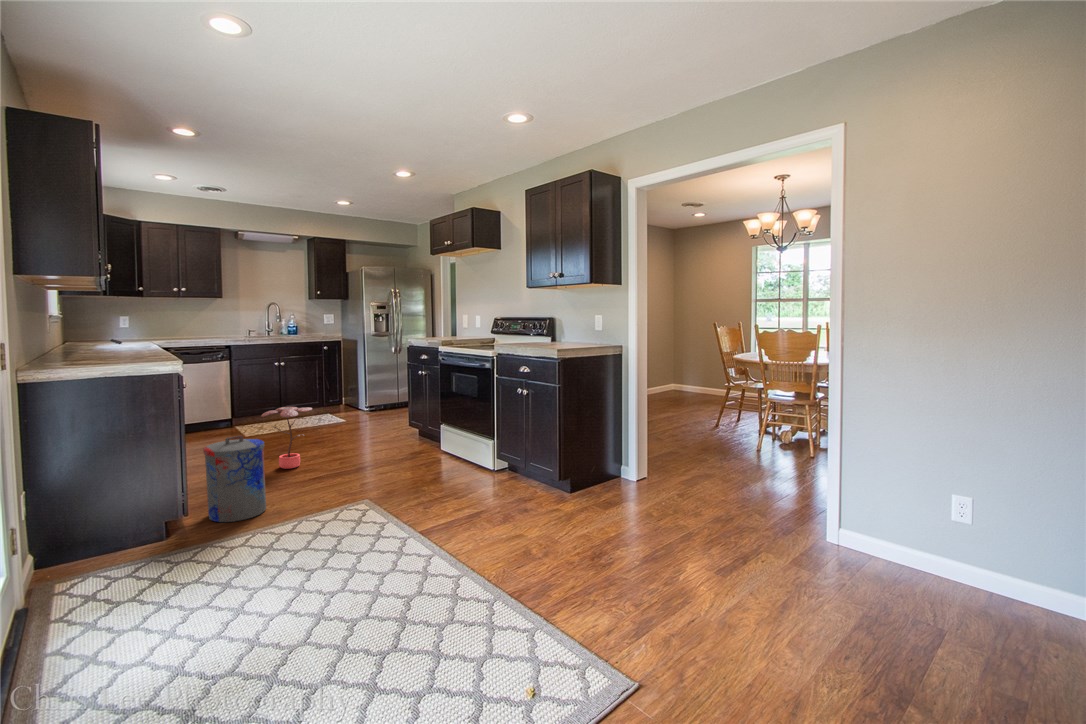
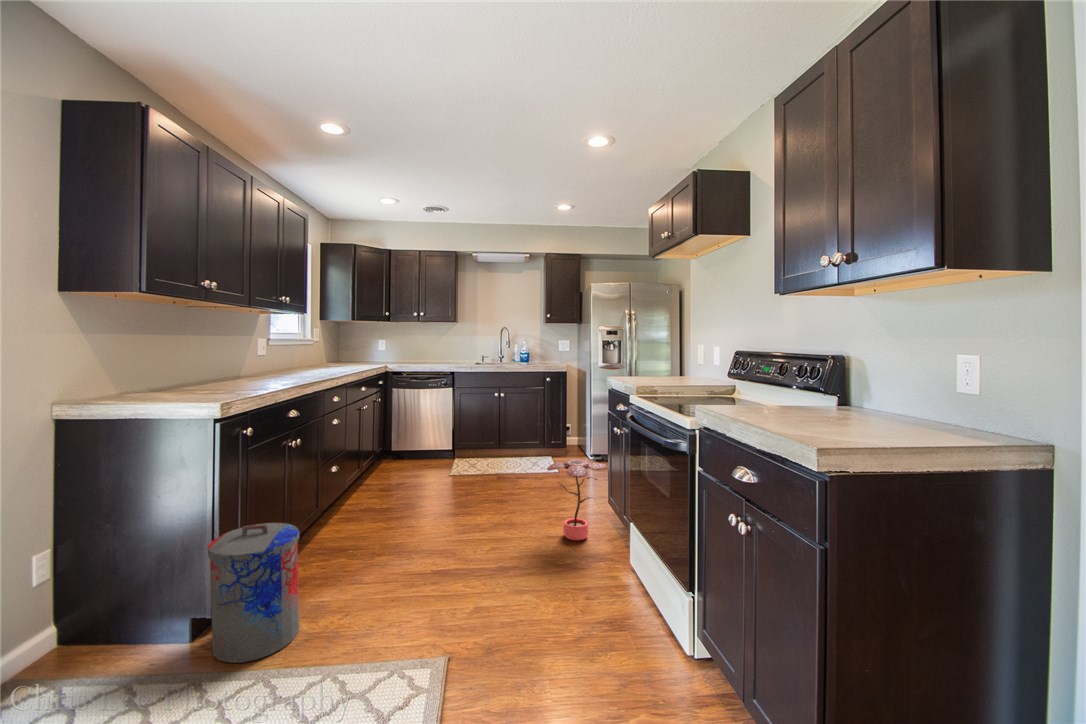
potted plant: present [261,407,312,469] -> present [547,459,606,540]

